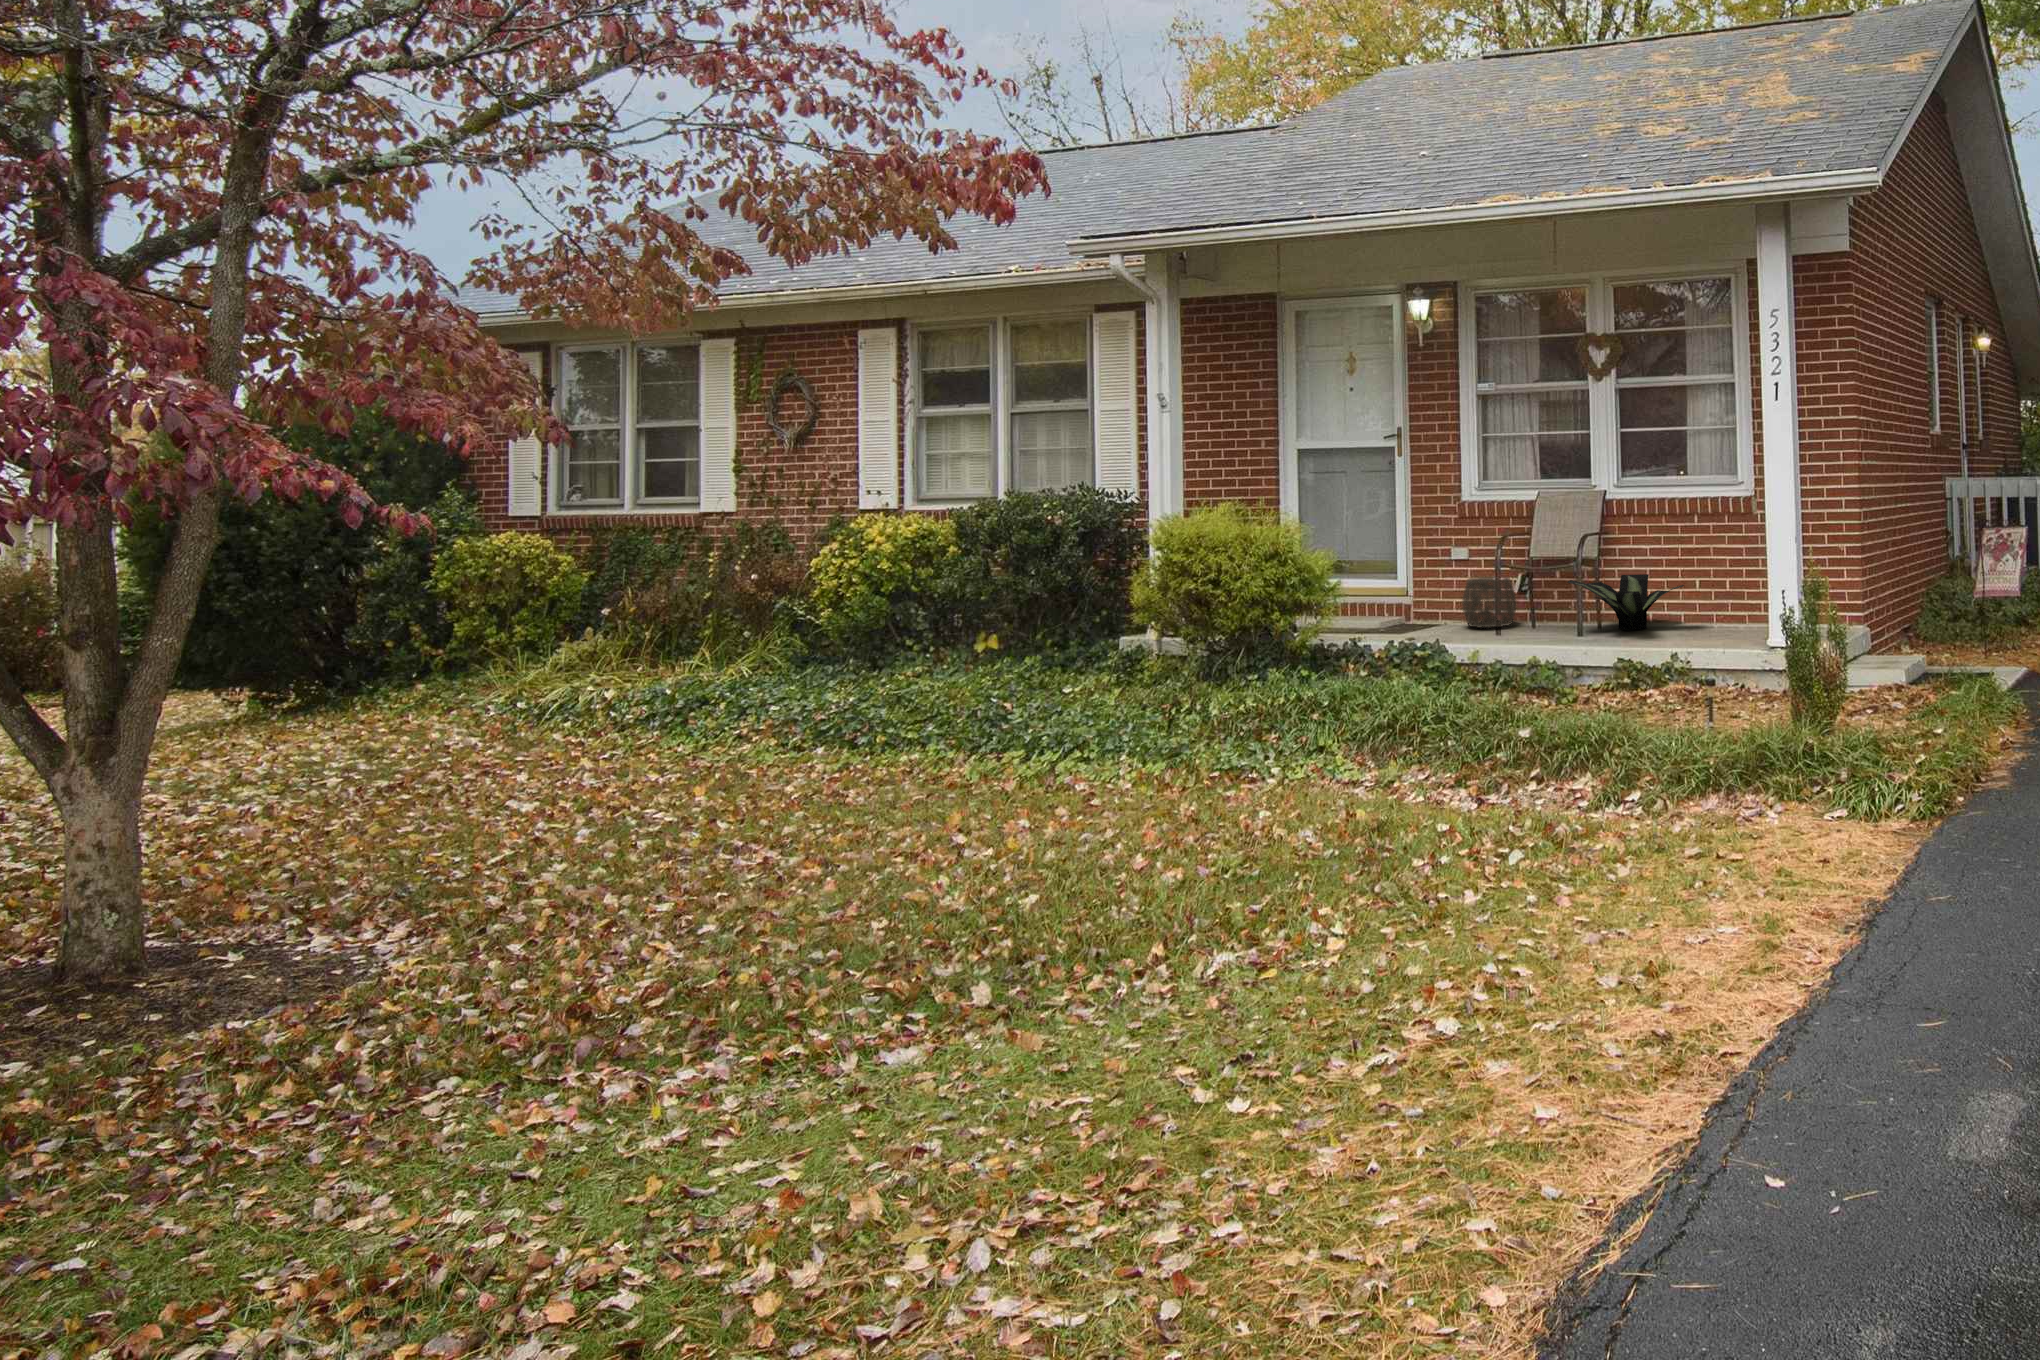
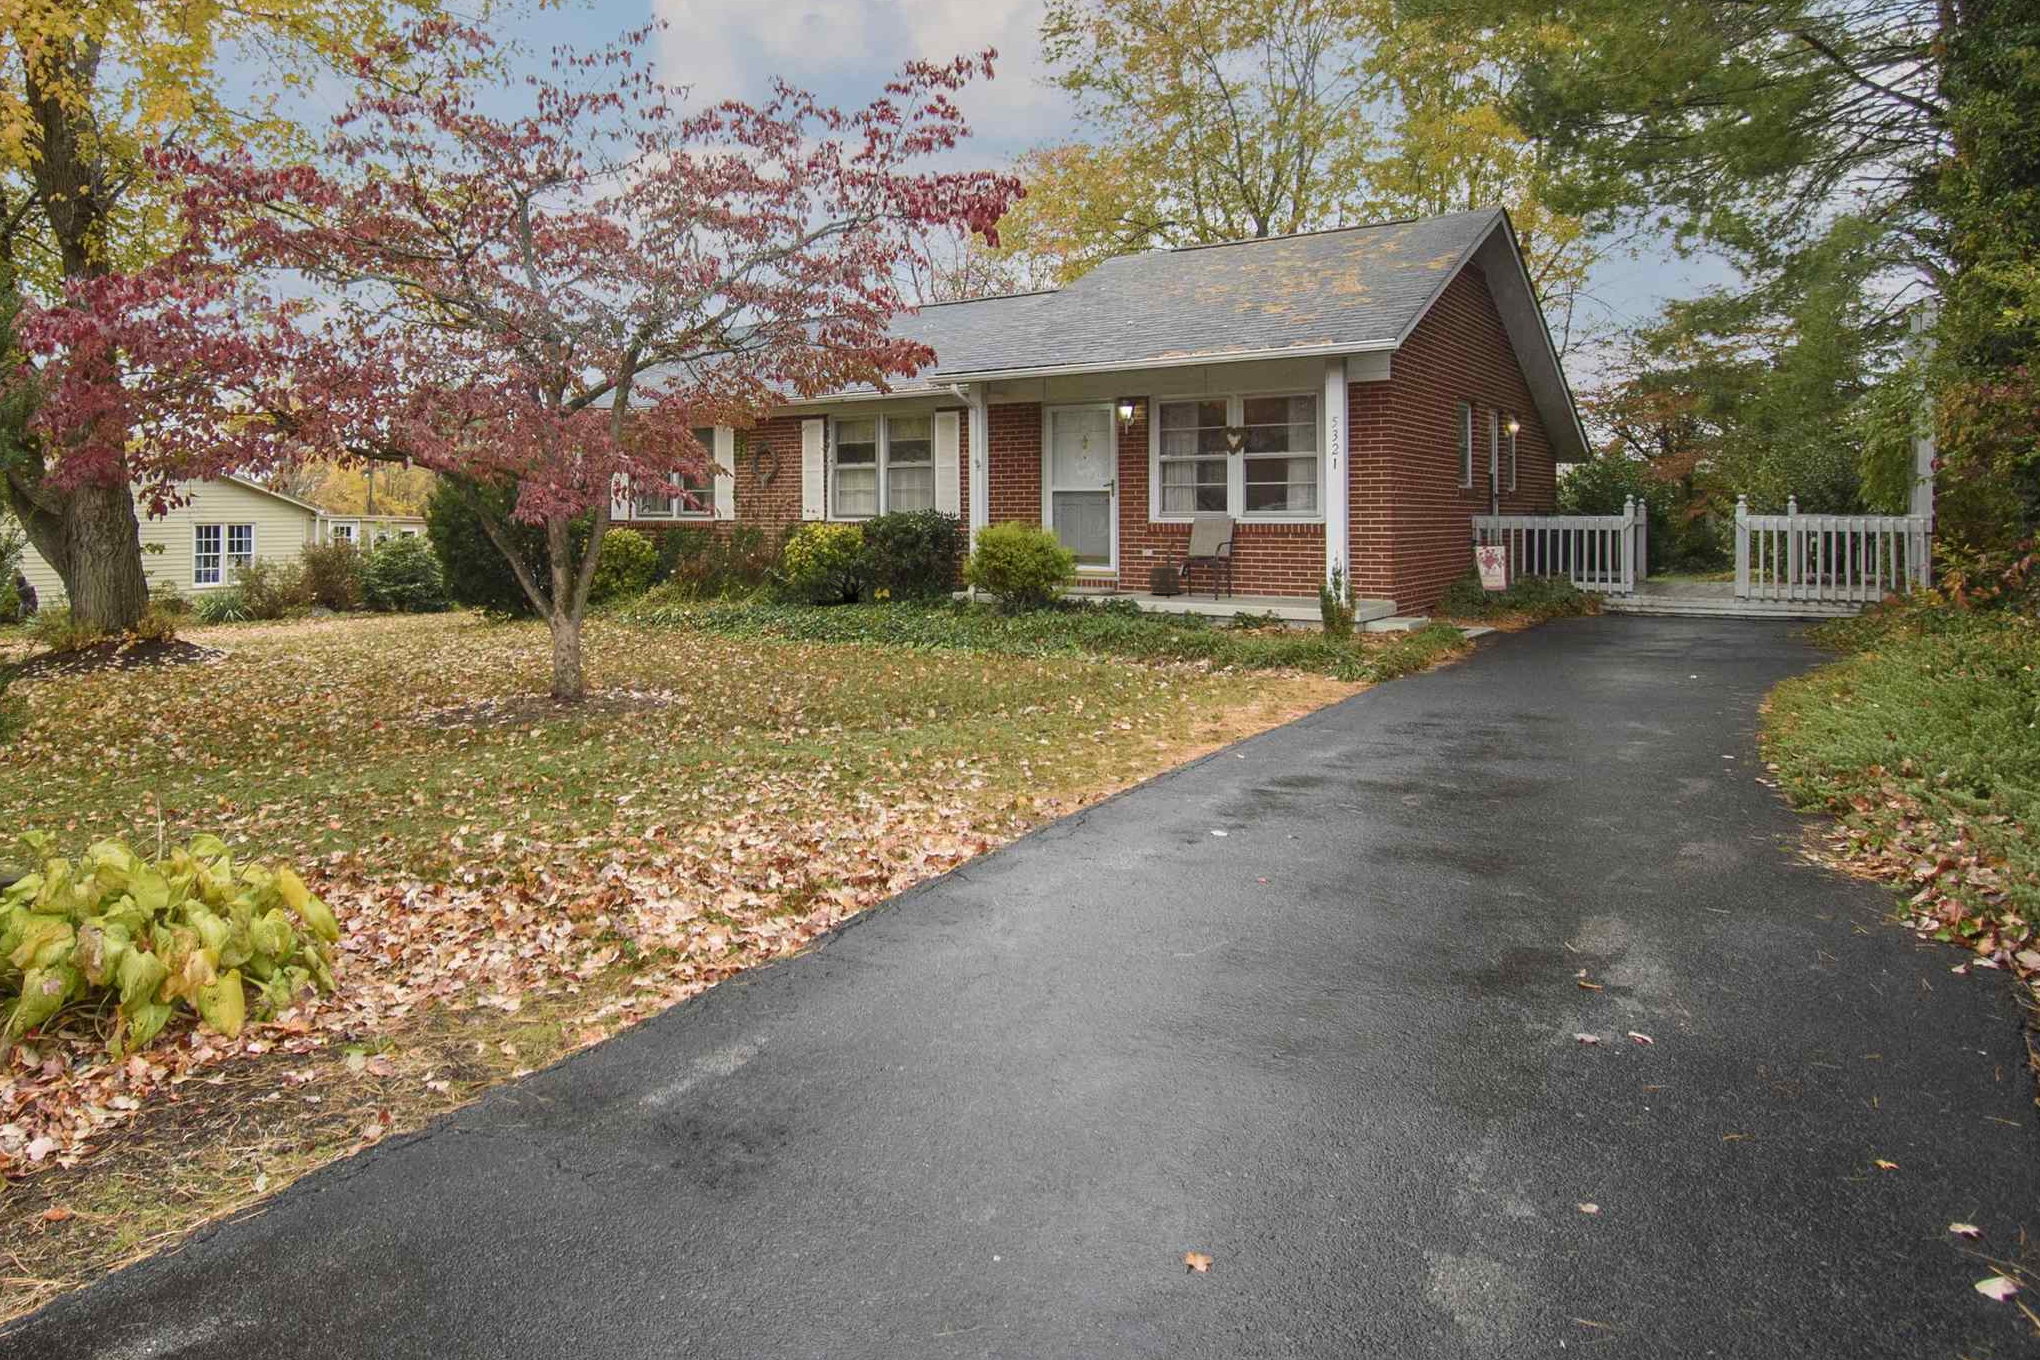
potted plant: present [1568,574,1684,630] -> present [819,575,869,602]

